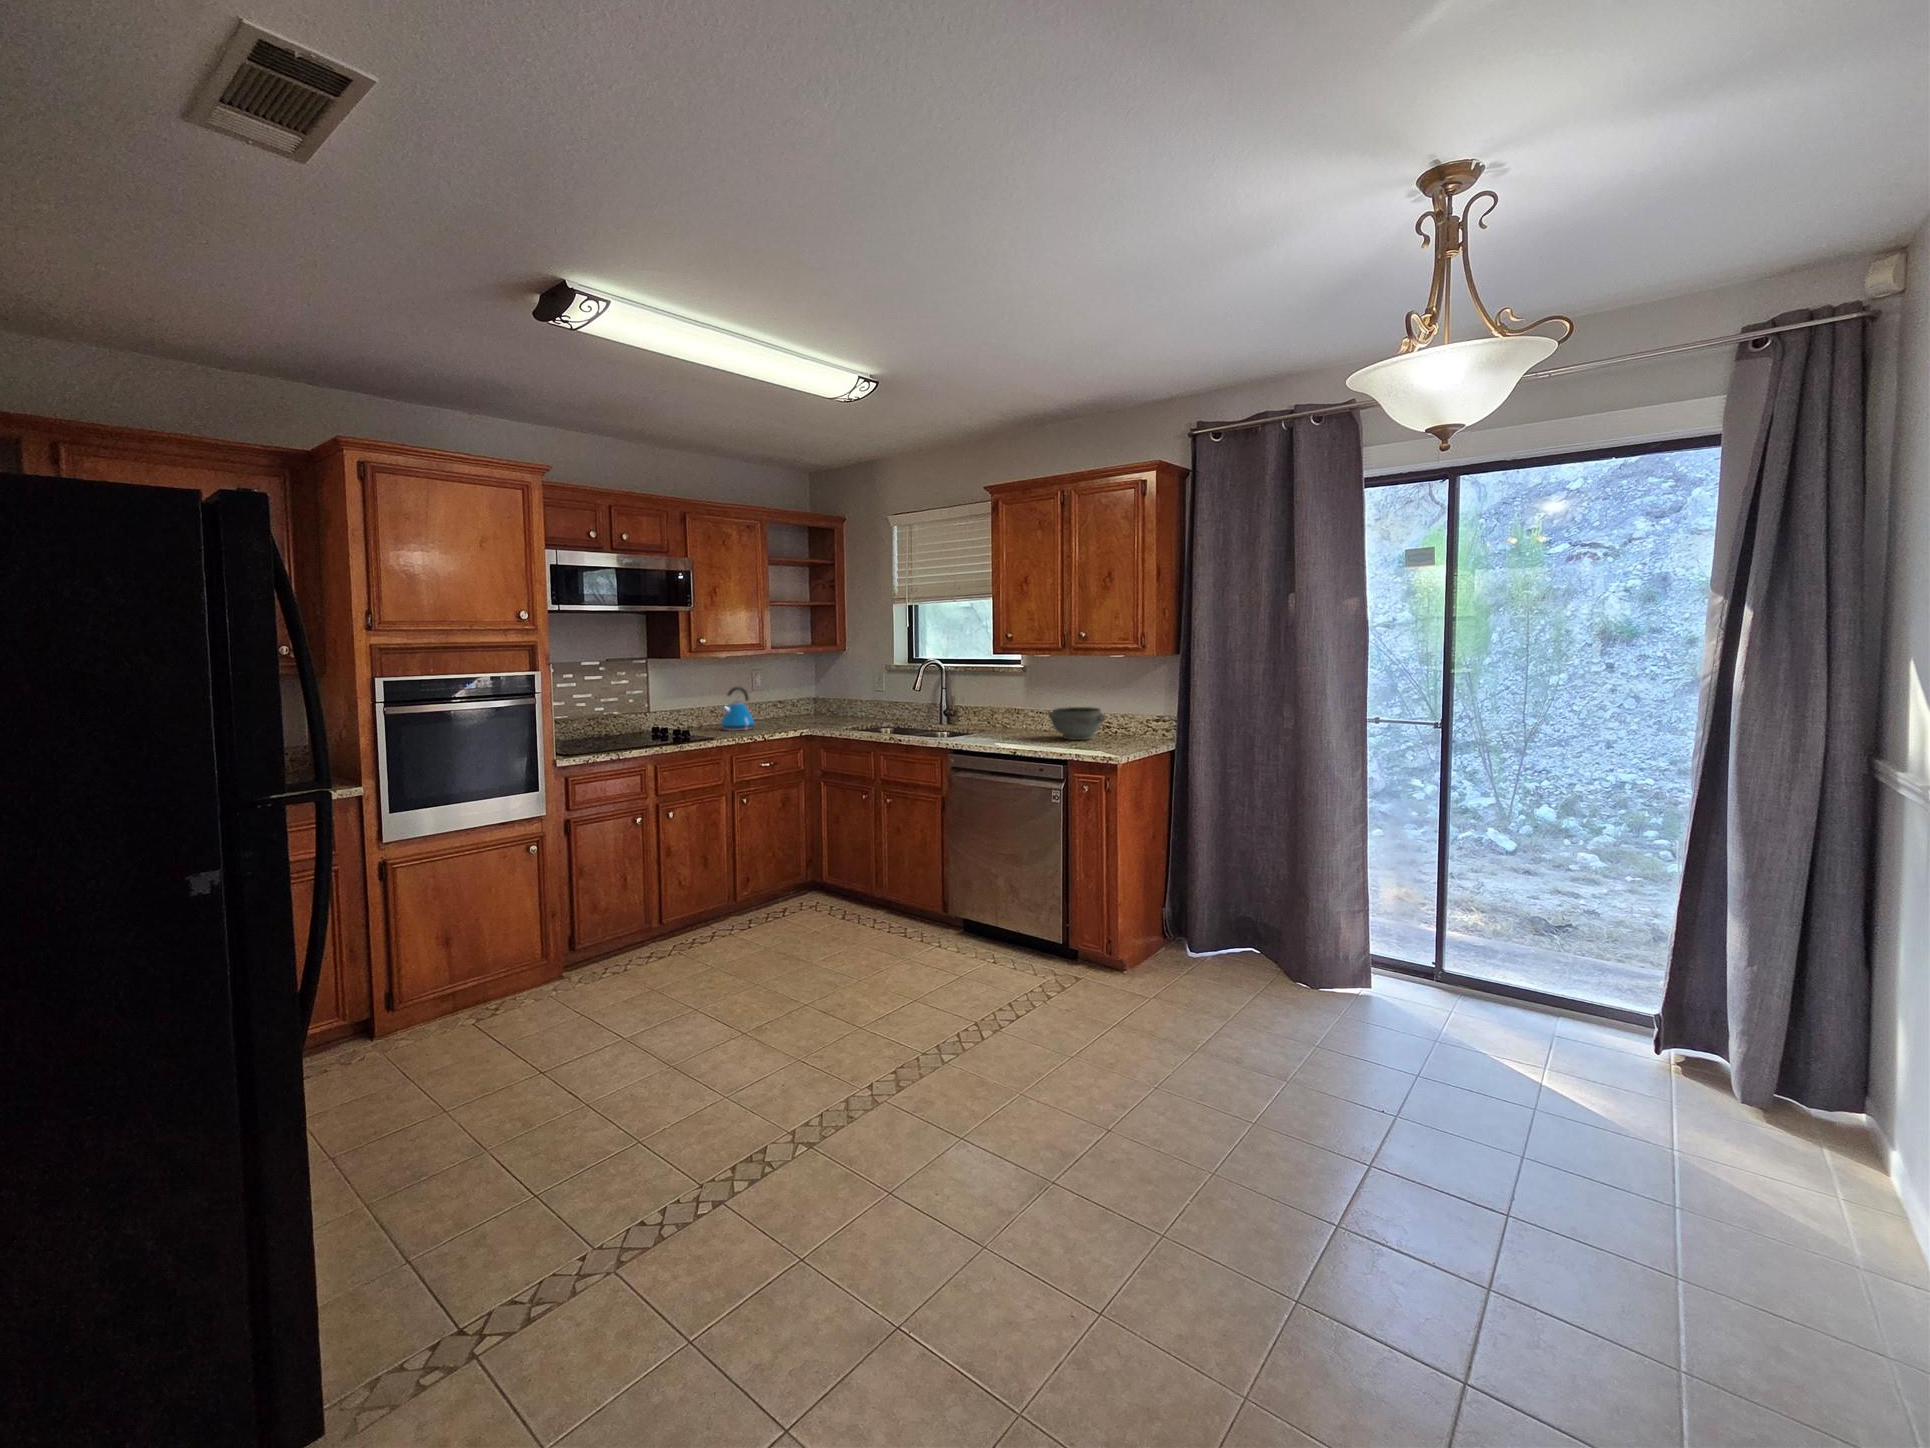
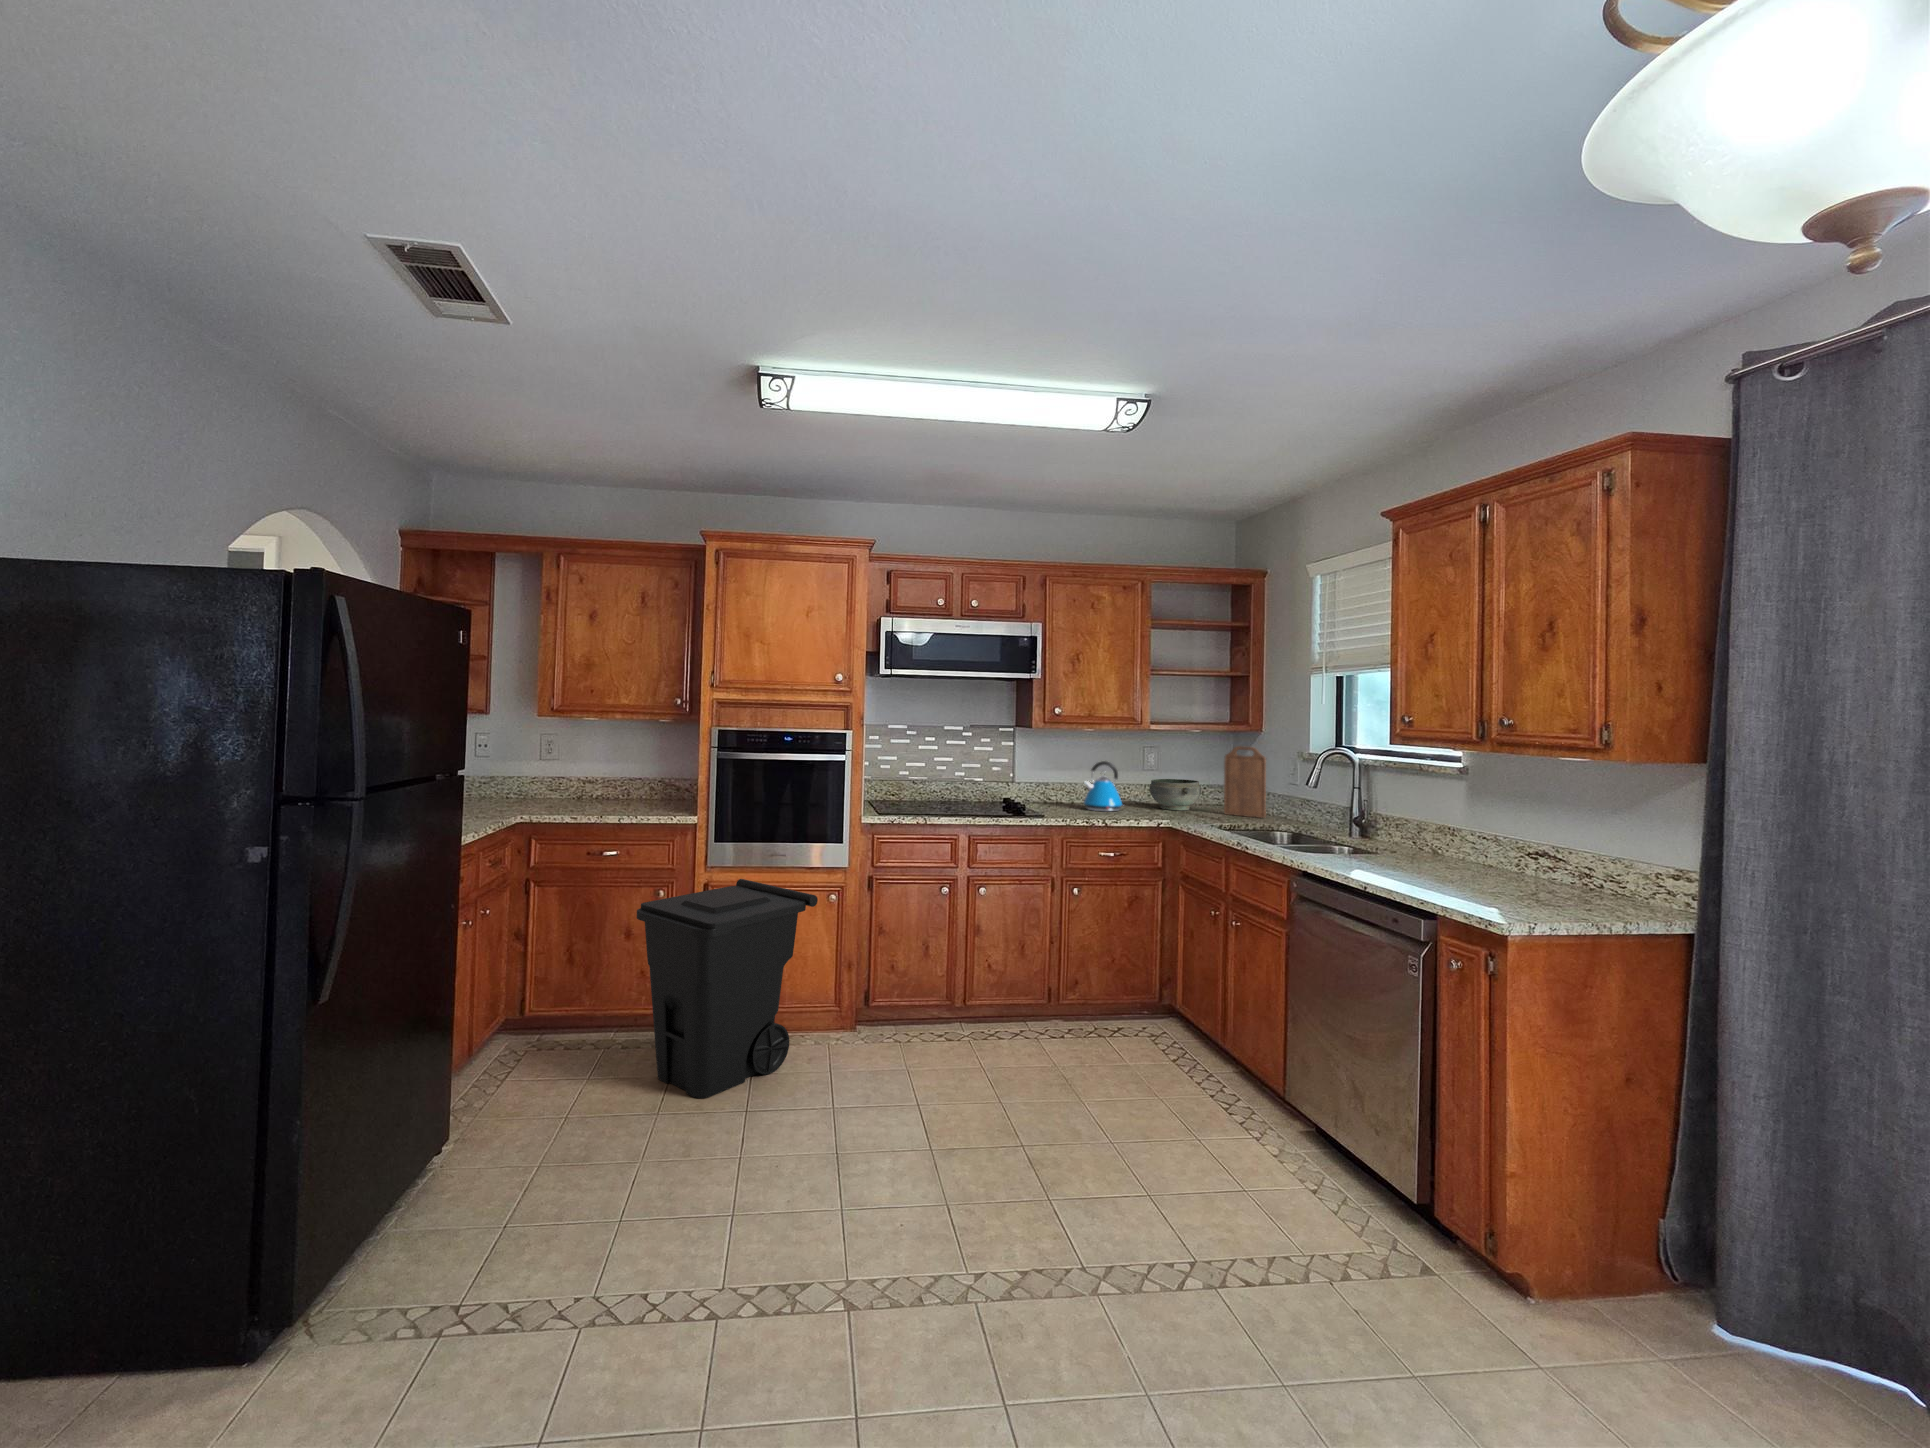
cutting board: none [828,666,861,722] -> present [1224,746,1266,818]
bowl: present [1049,707,1106,740] -> present [1150,779,1201,810]
trash can: none [348,842,555,1083] -> present [637,879,818,1098]

